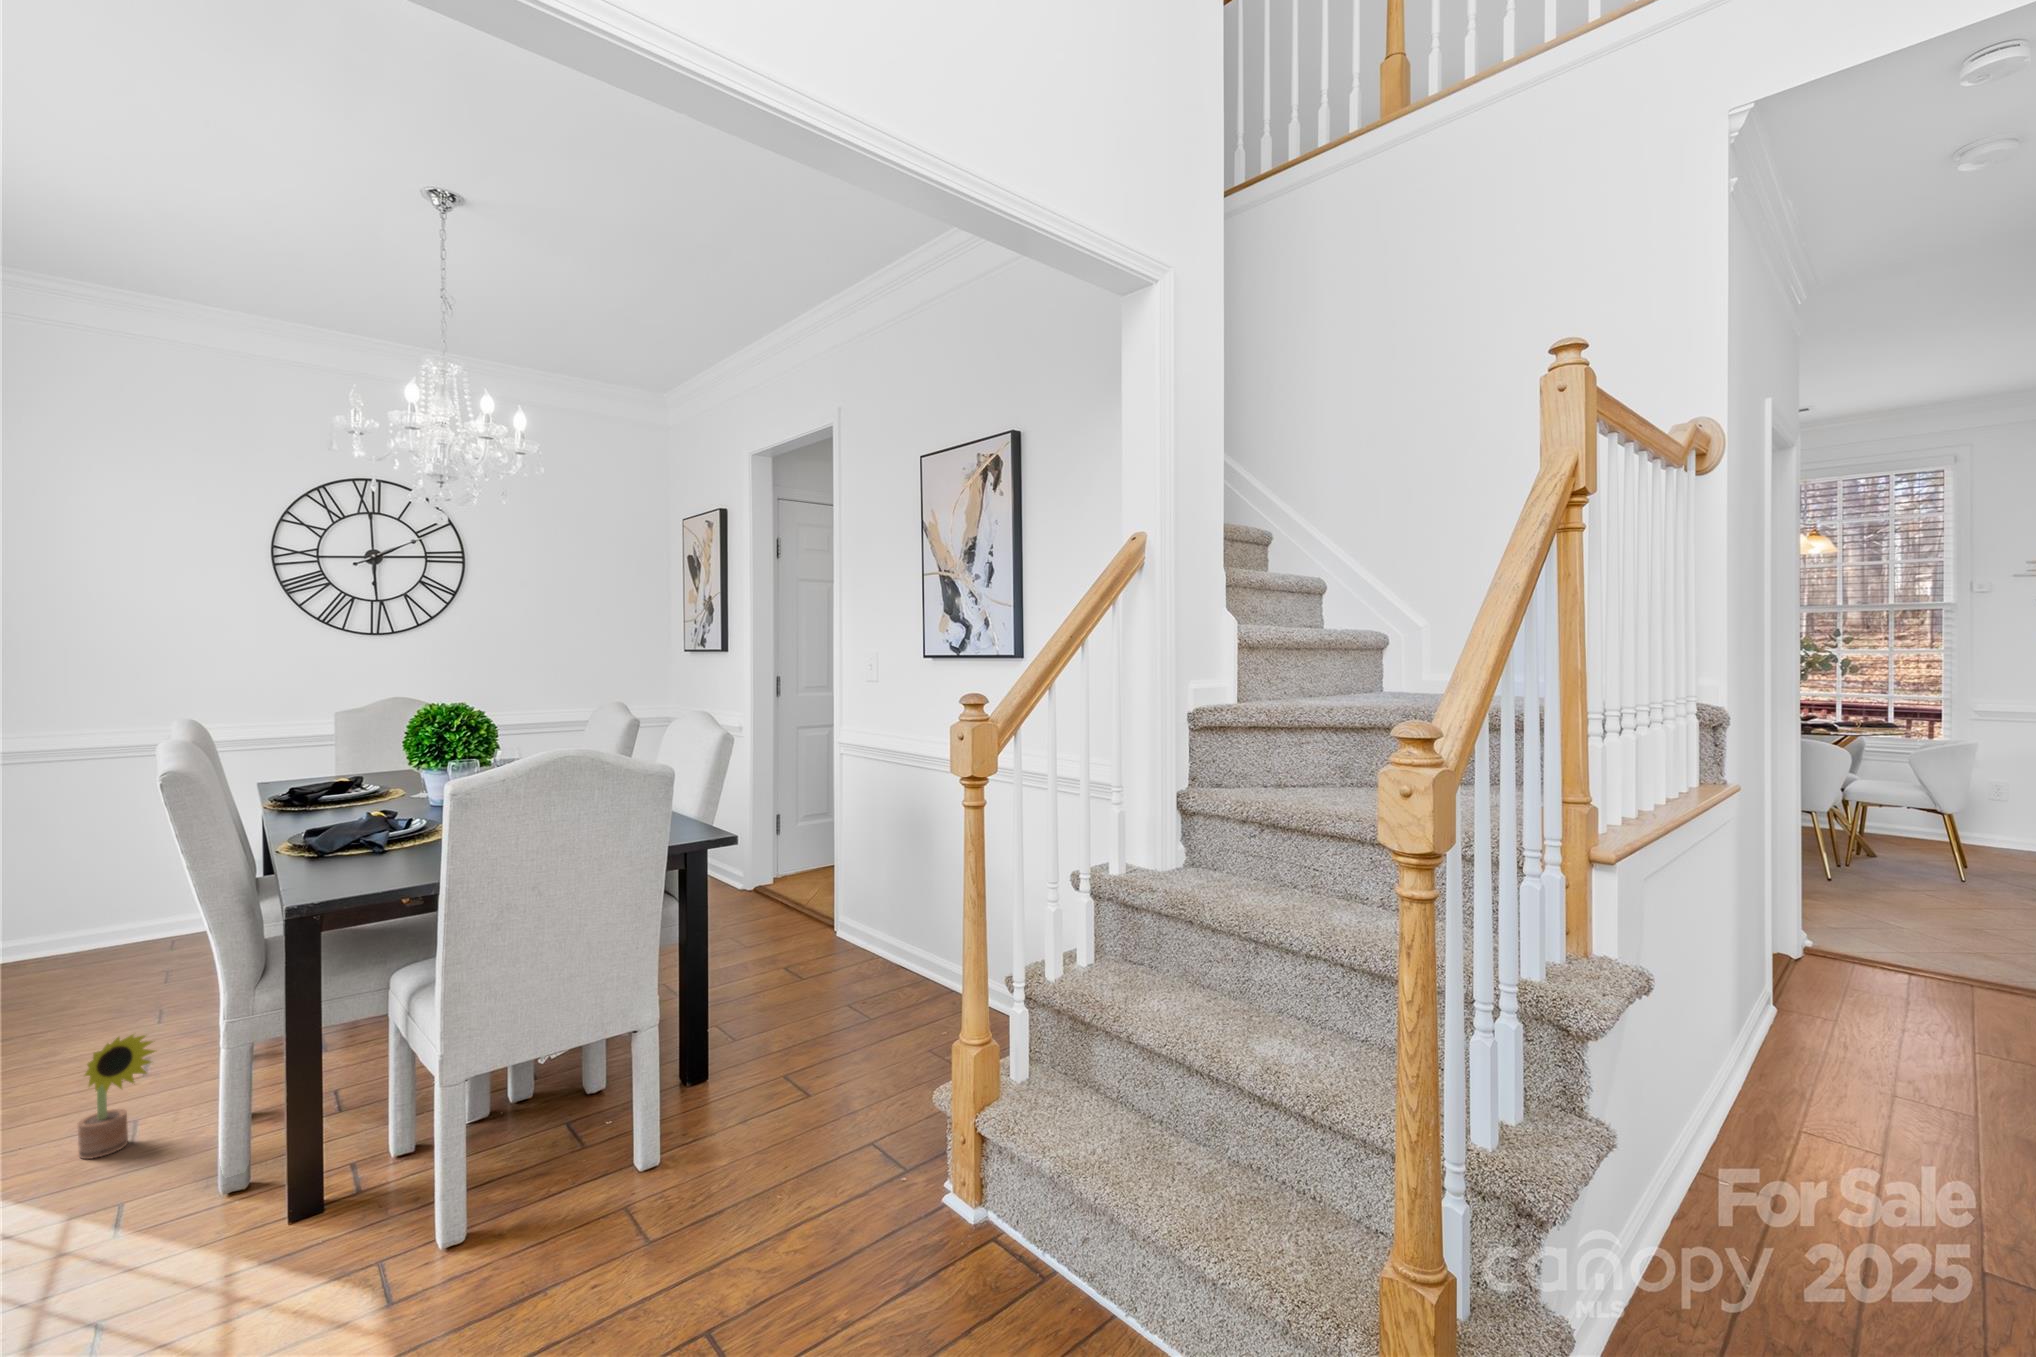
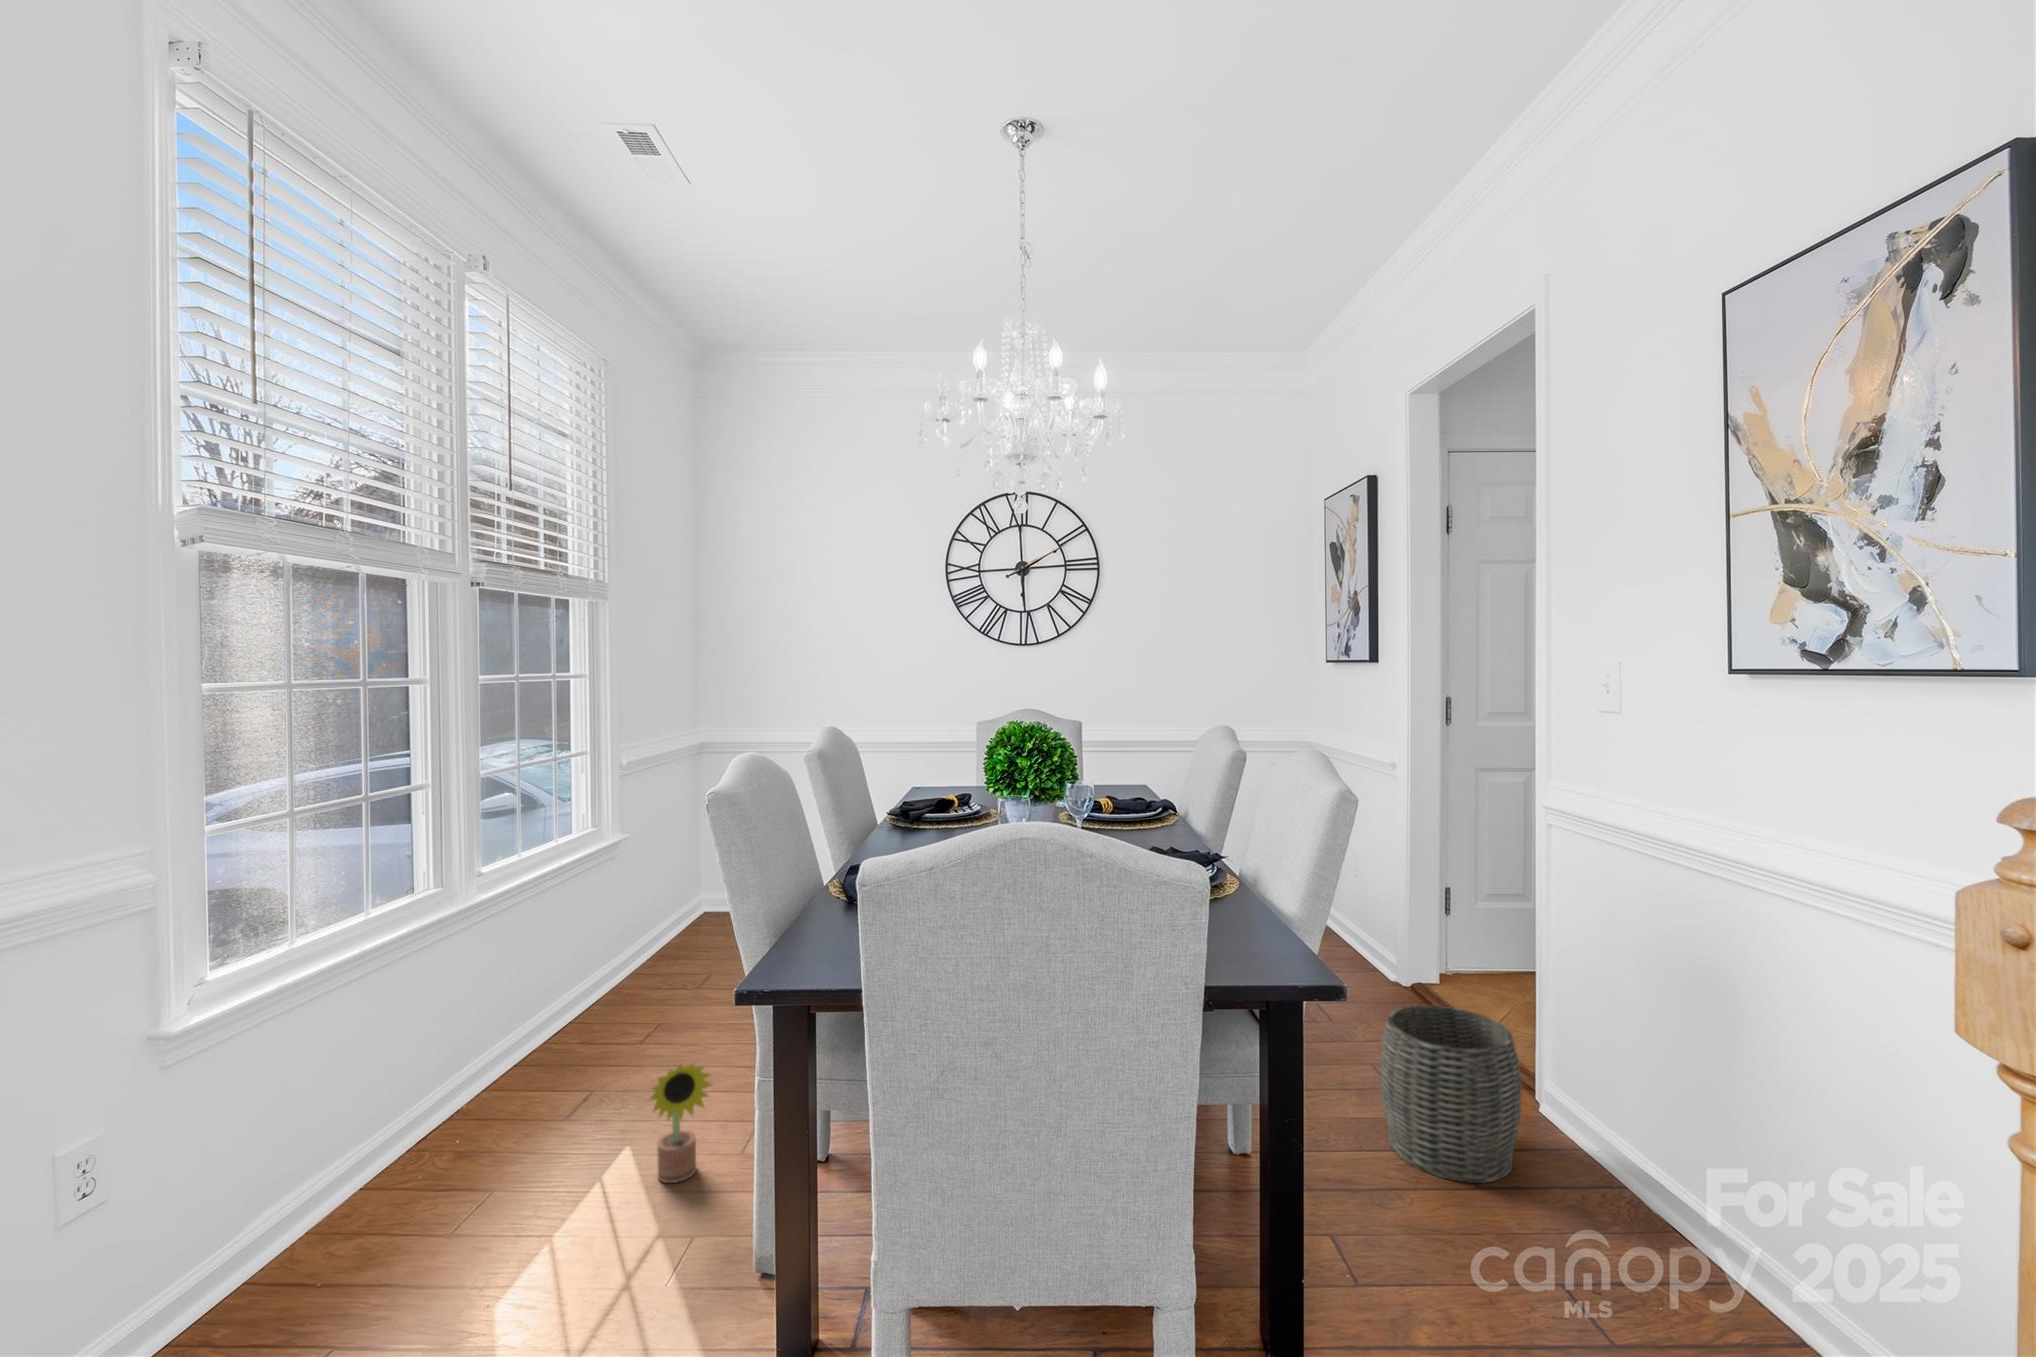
woven basket: none [745,877,828,977] -> present [1381,1005,1521,1183]

